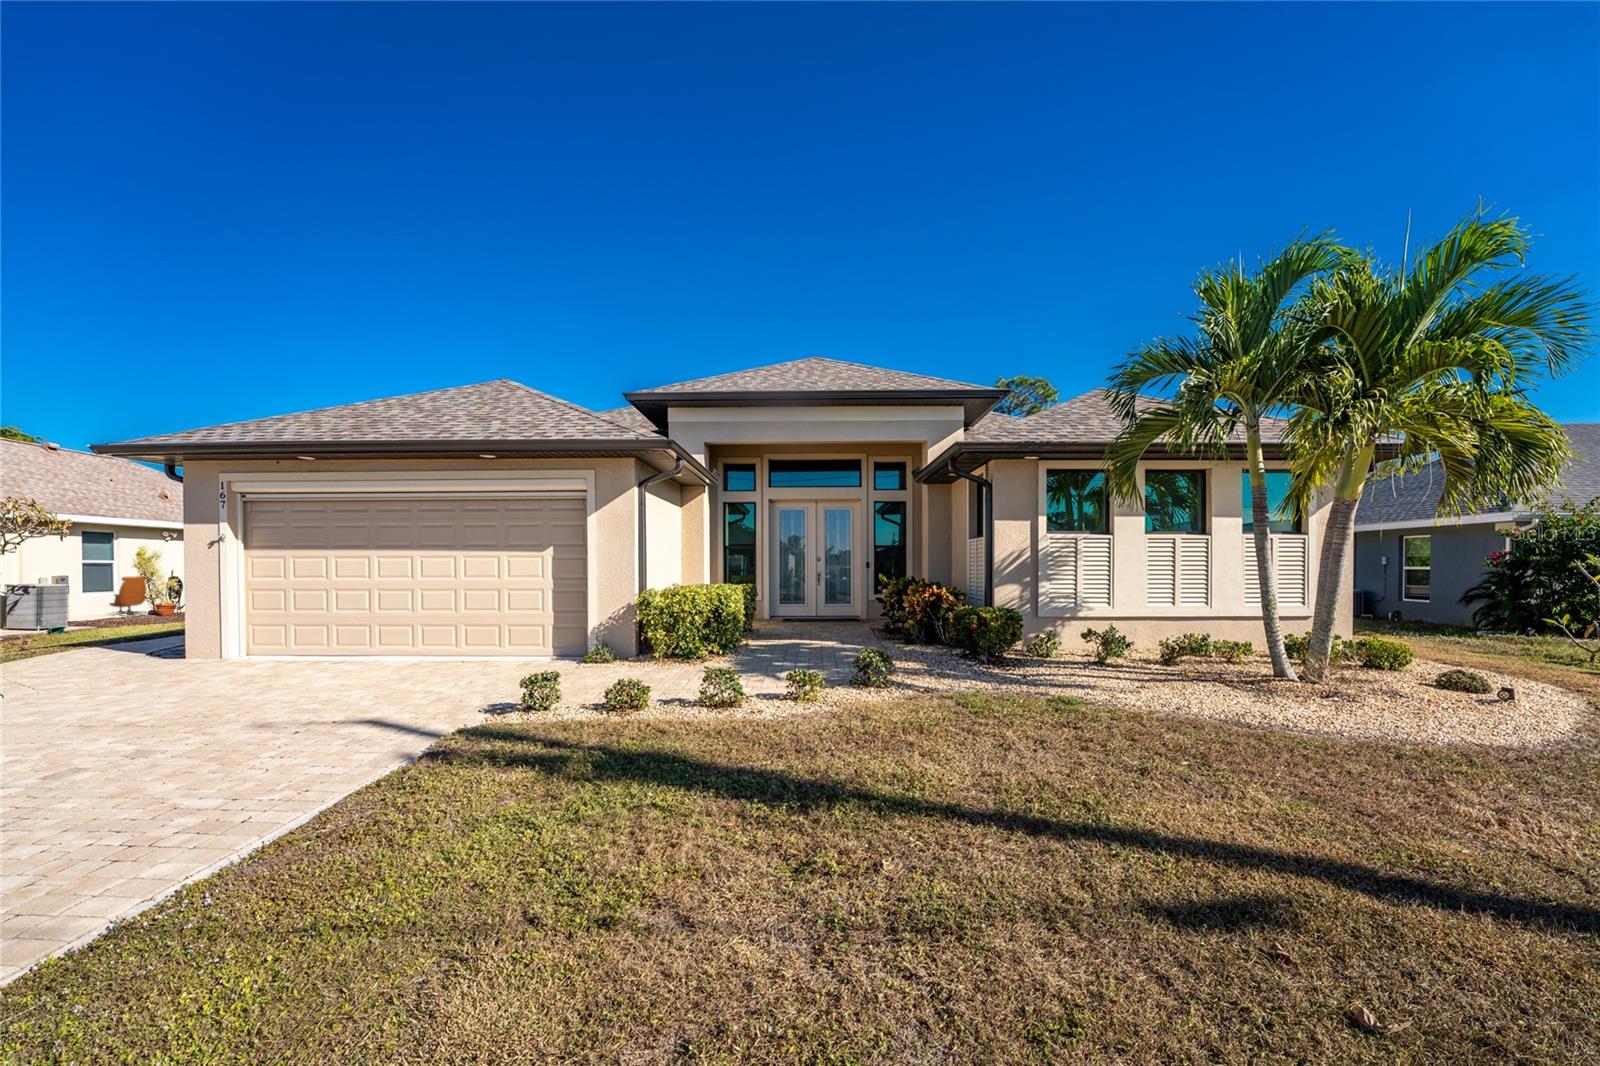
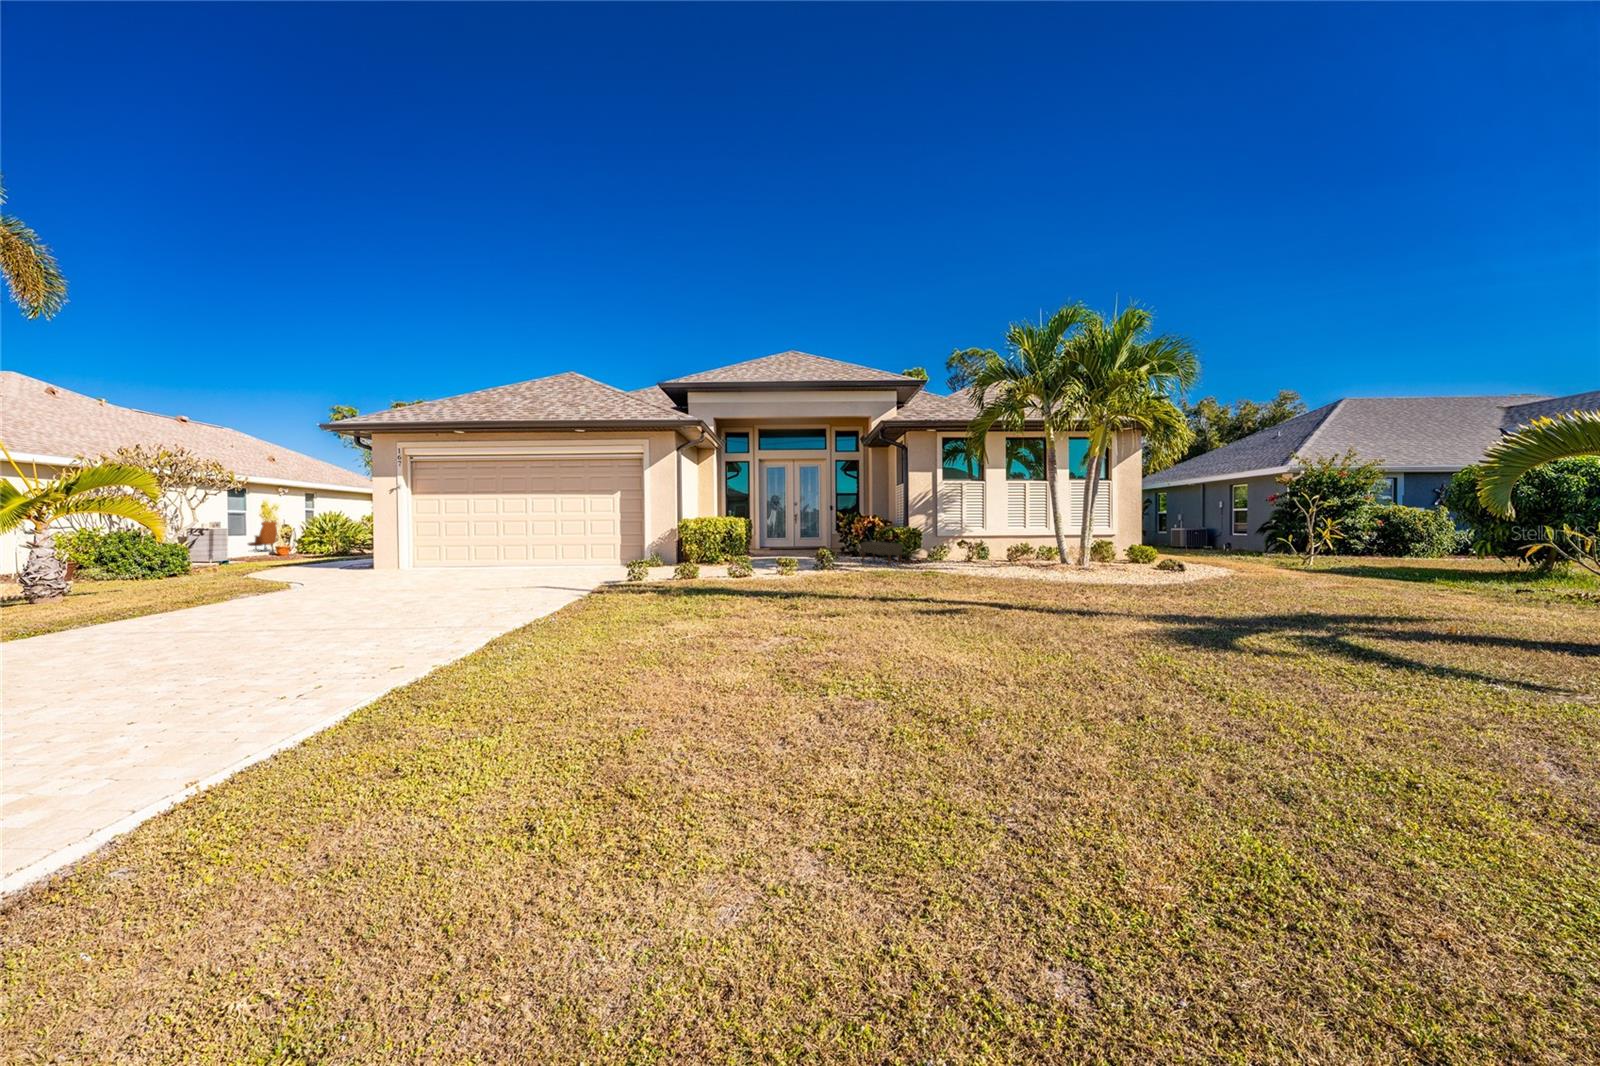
bench: none [920,625,989,668] -> present [861,542,902,565]

